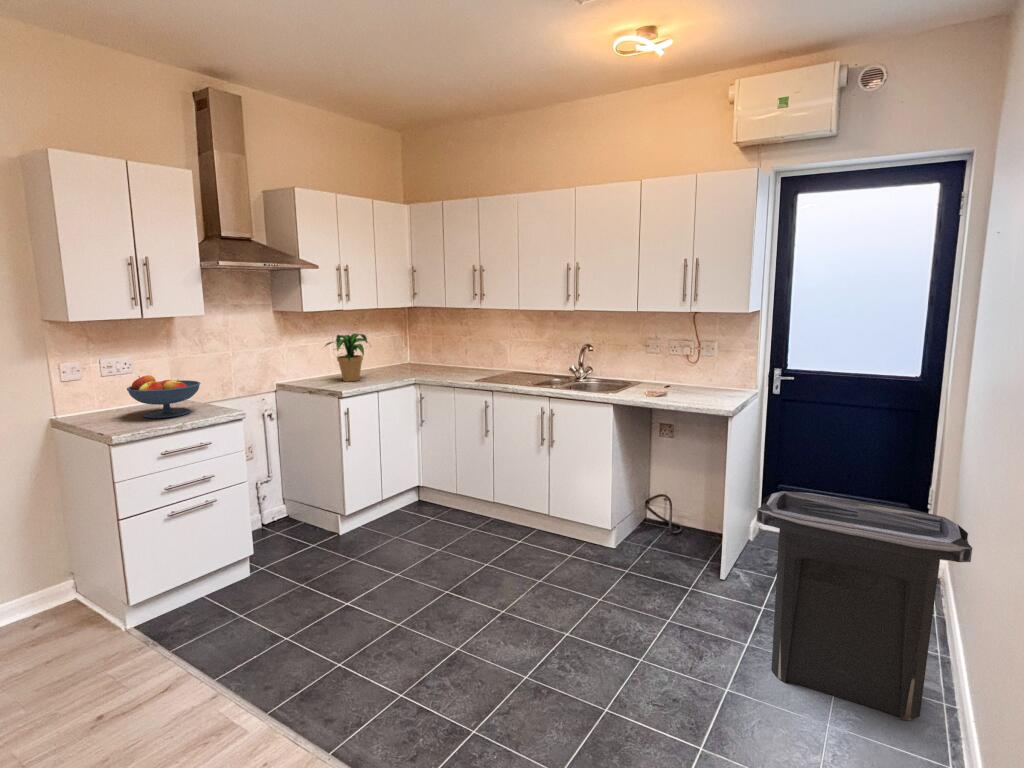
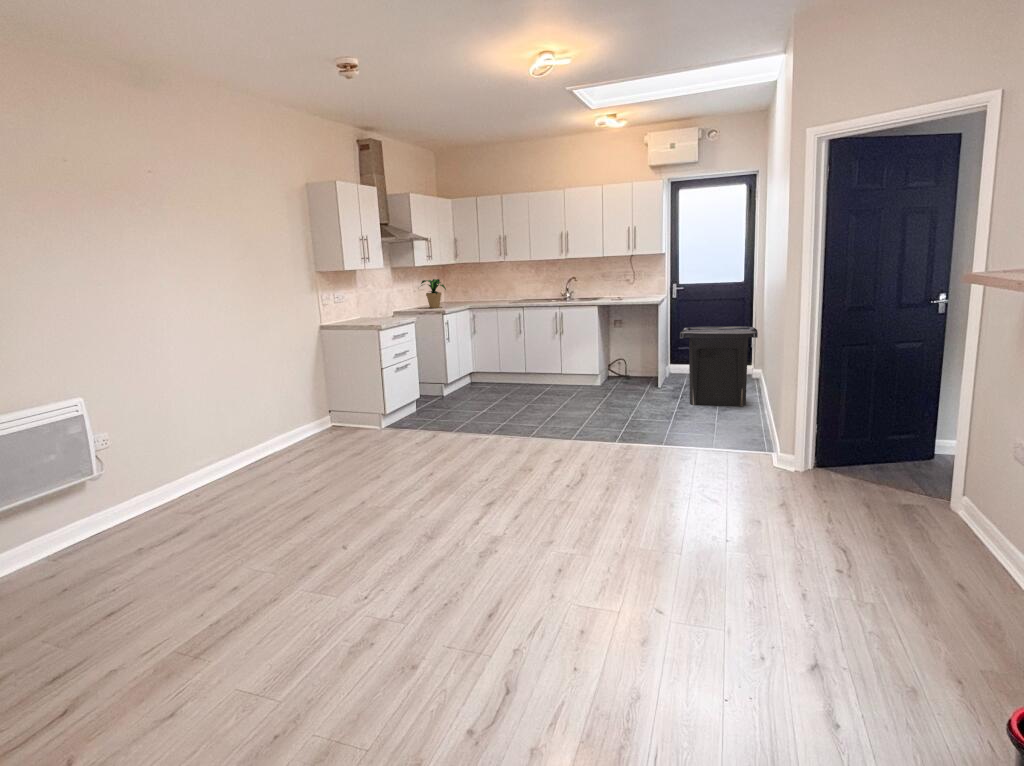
fruit bowl: present [127,375,201,418] -> none [358,300,394,321]

